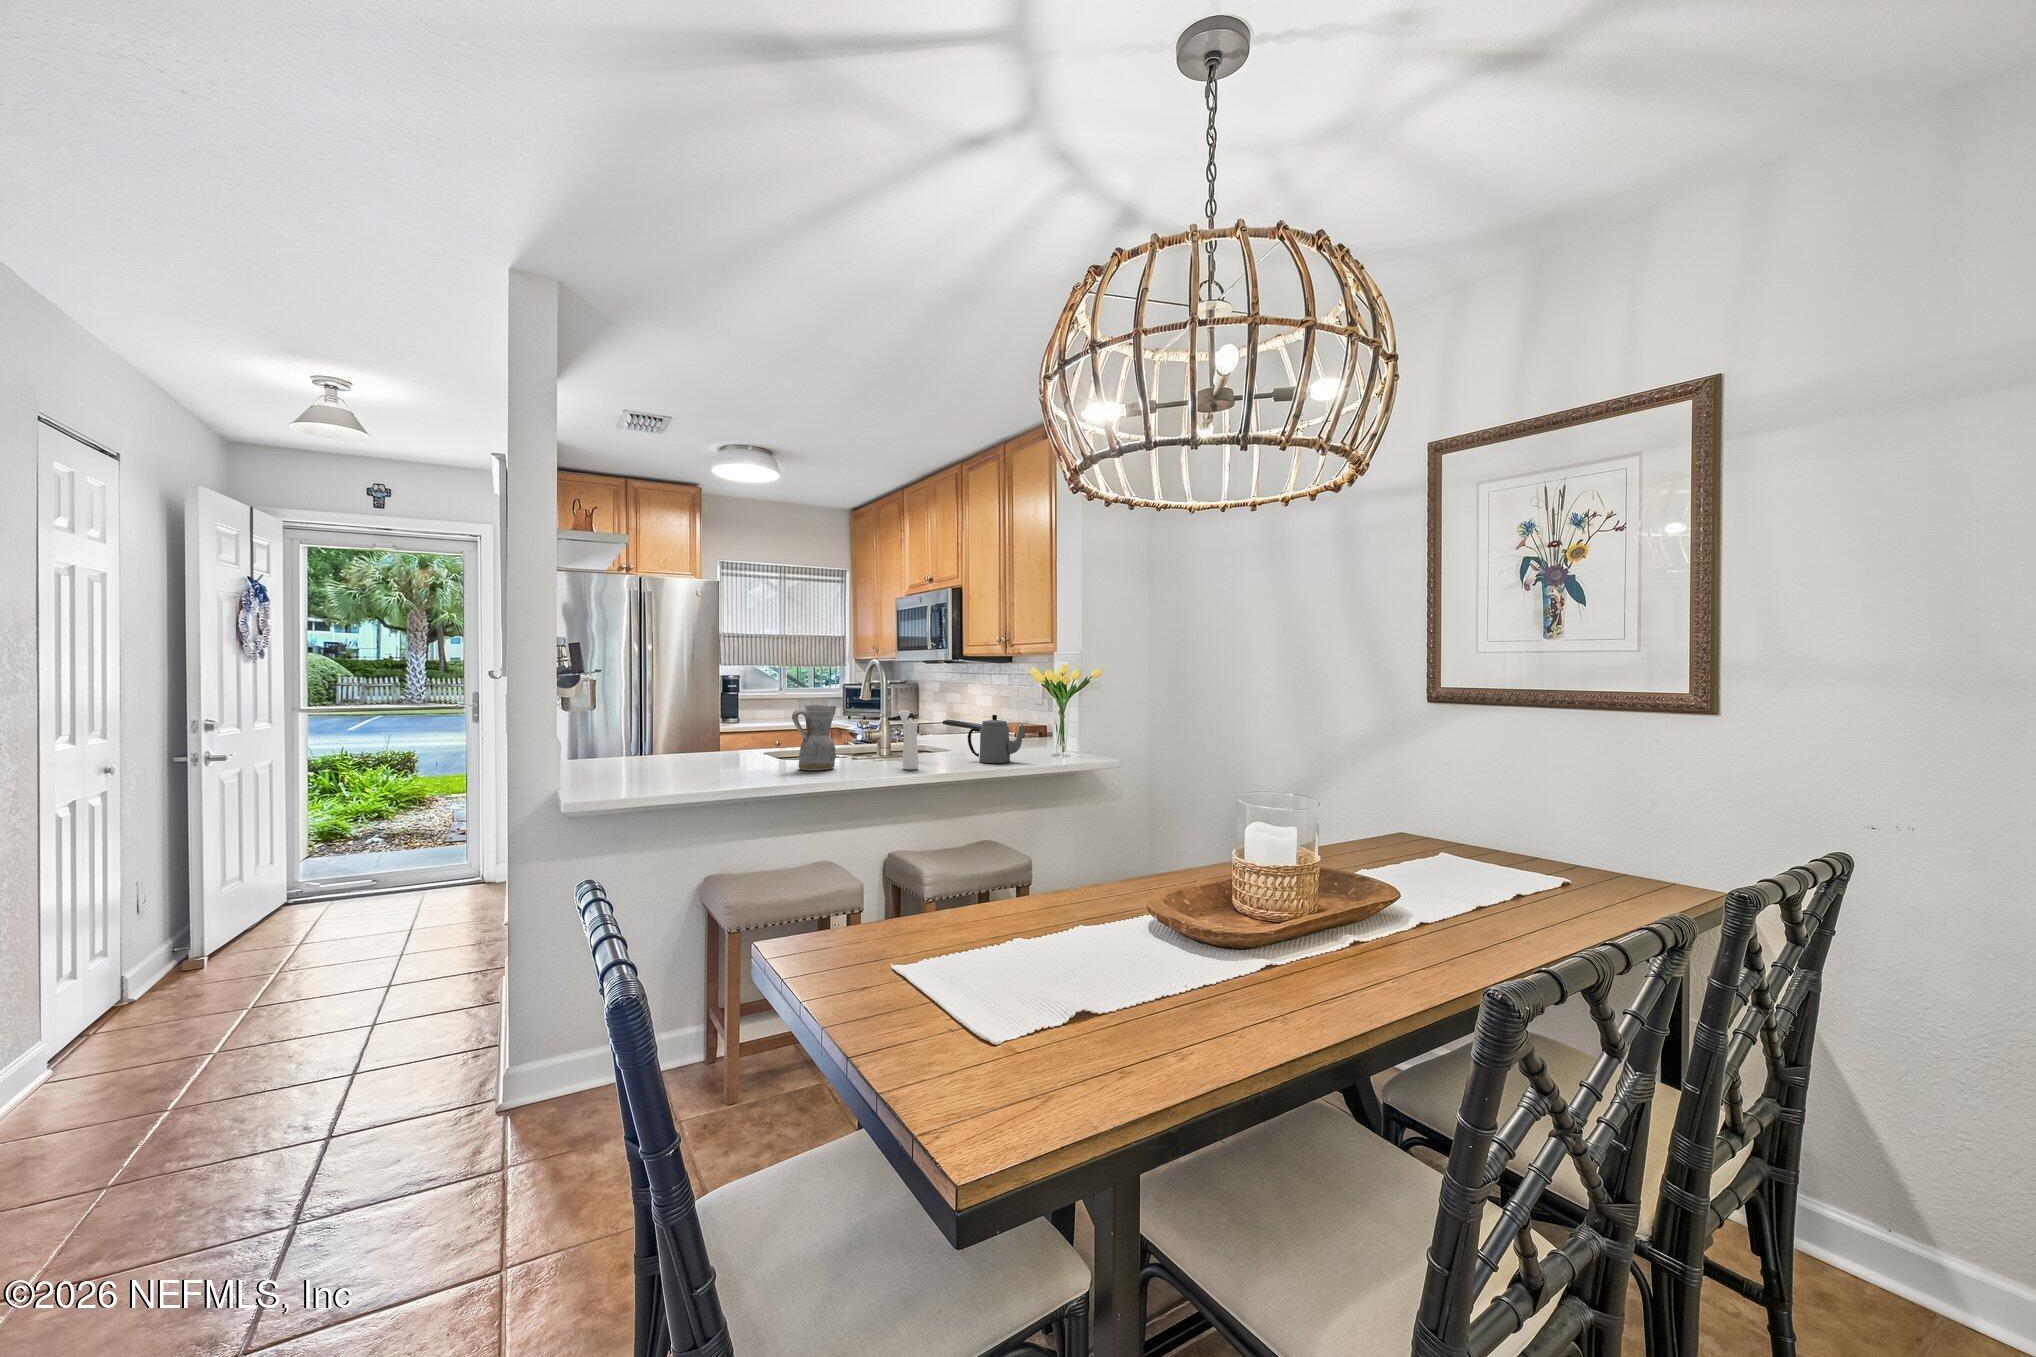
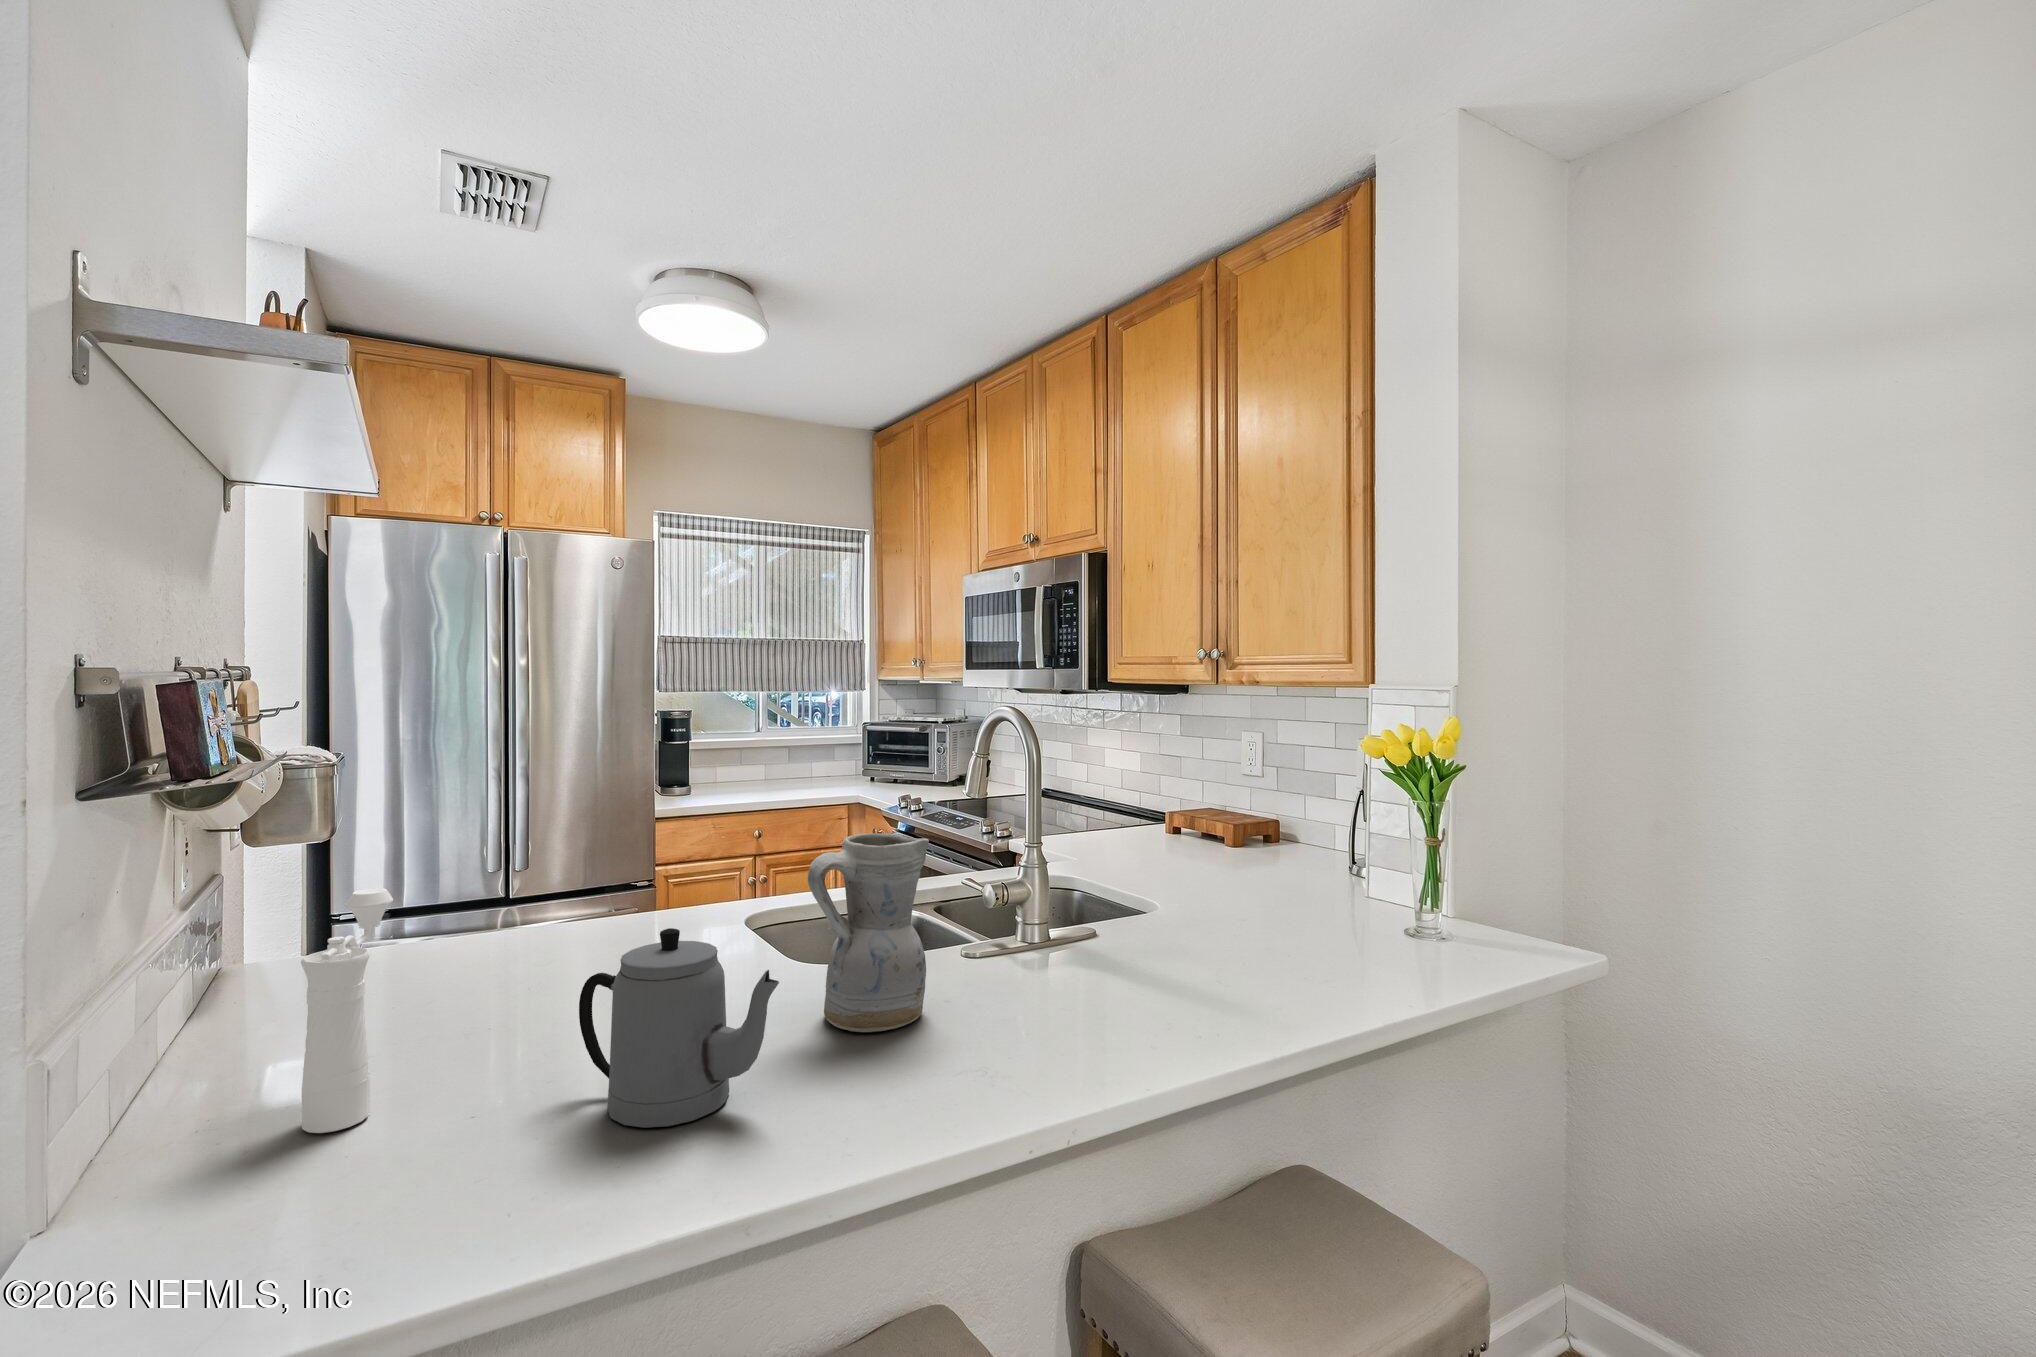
pepper mill: present [898,710,918,770] -> present [301,888,393,1133]
teapot: present [968,715,1026,763] -> present [579,928,779,1128]

